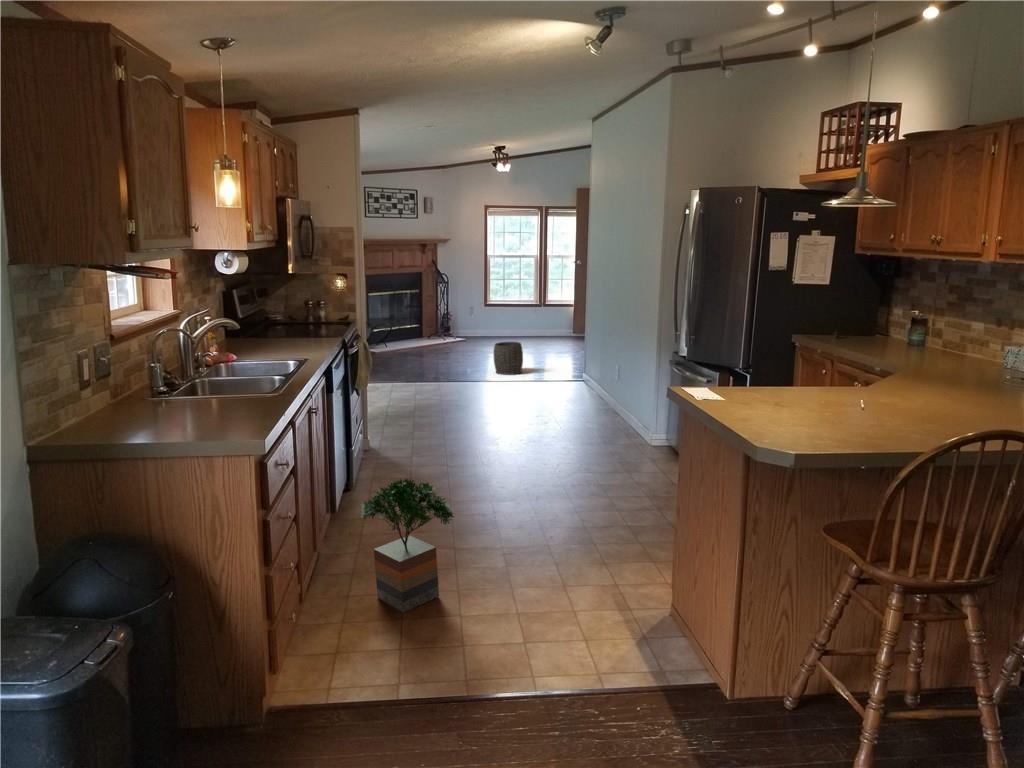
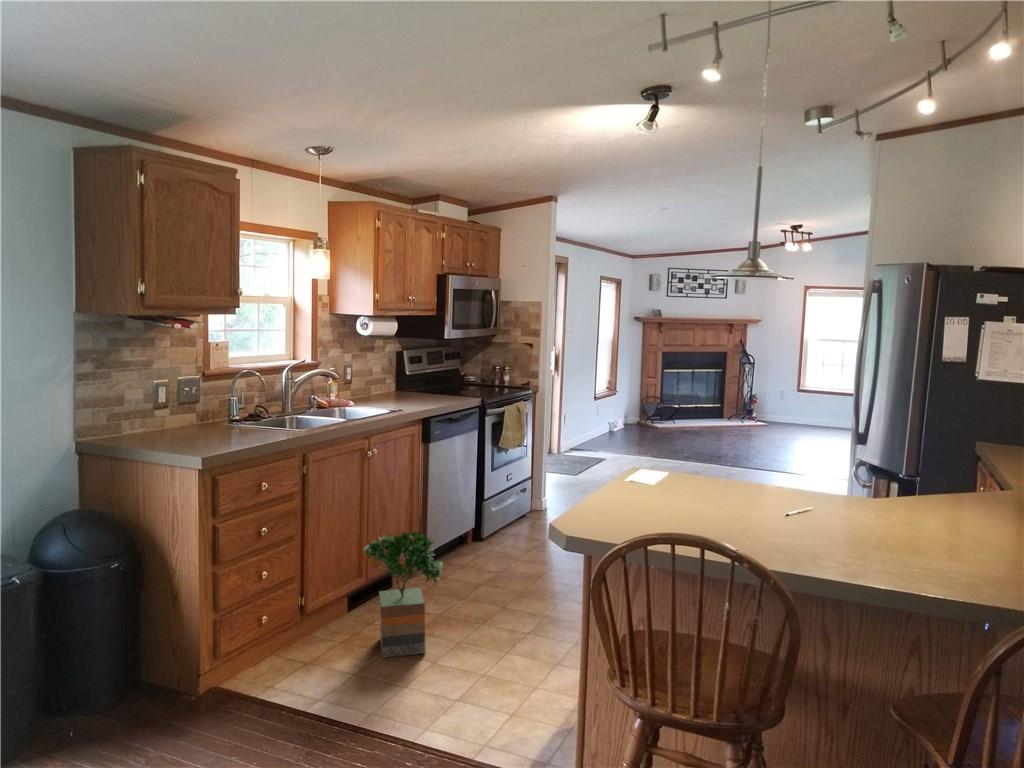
woven basket: present [493,342,523,375] -> none [752,430,786,466]

